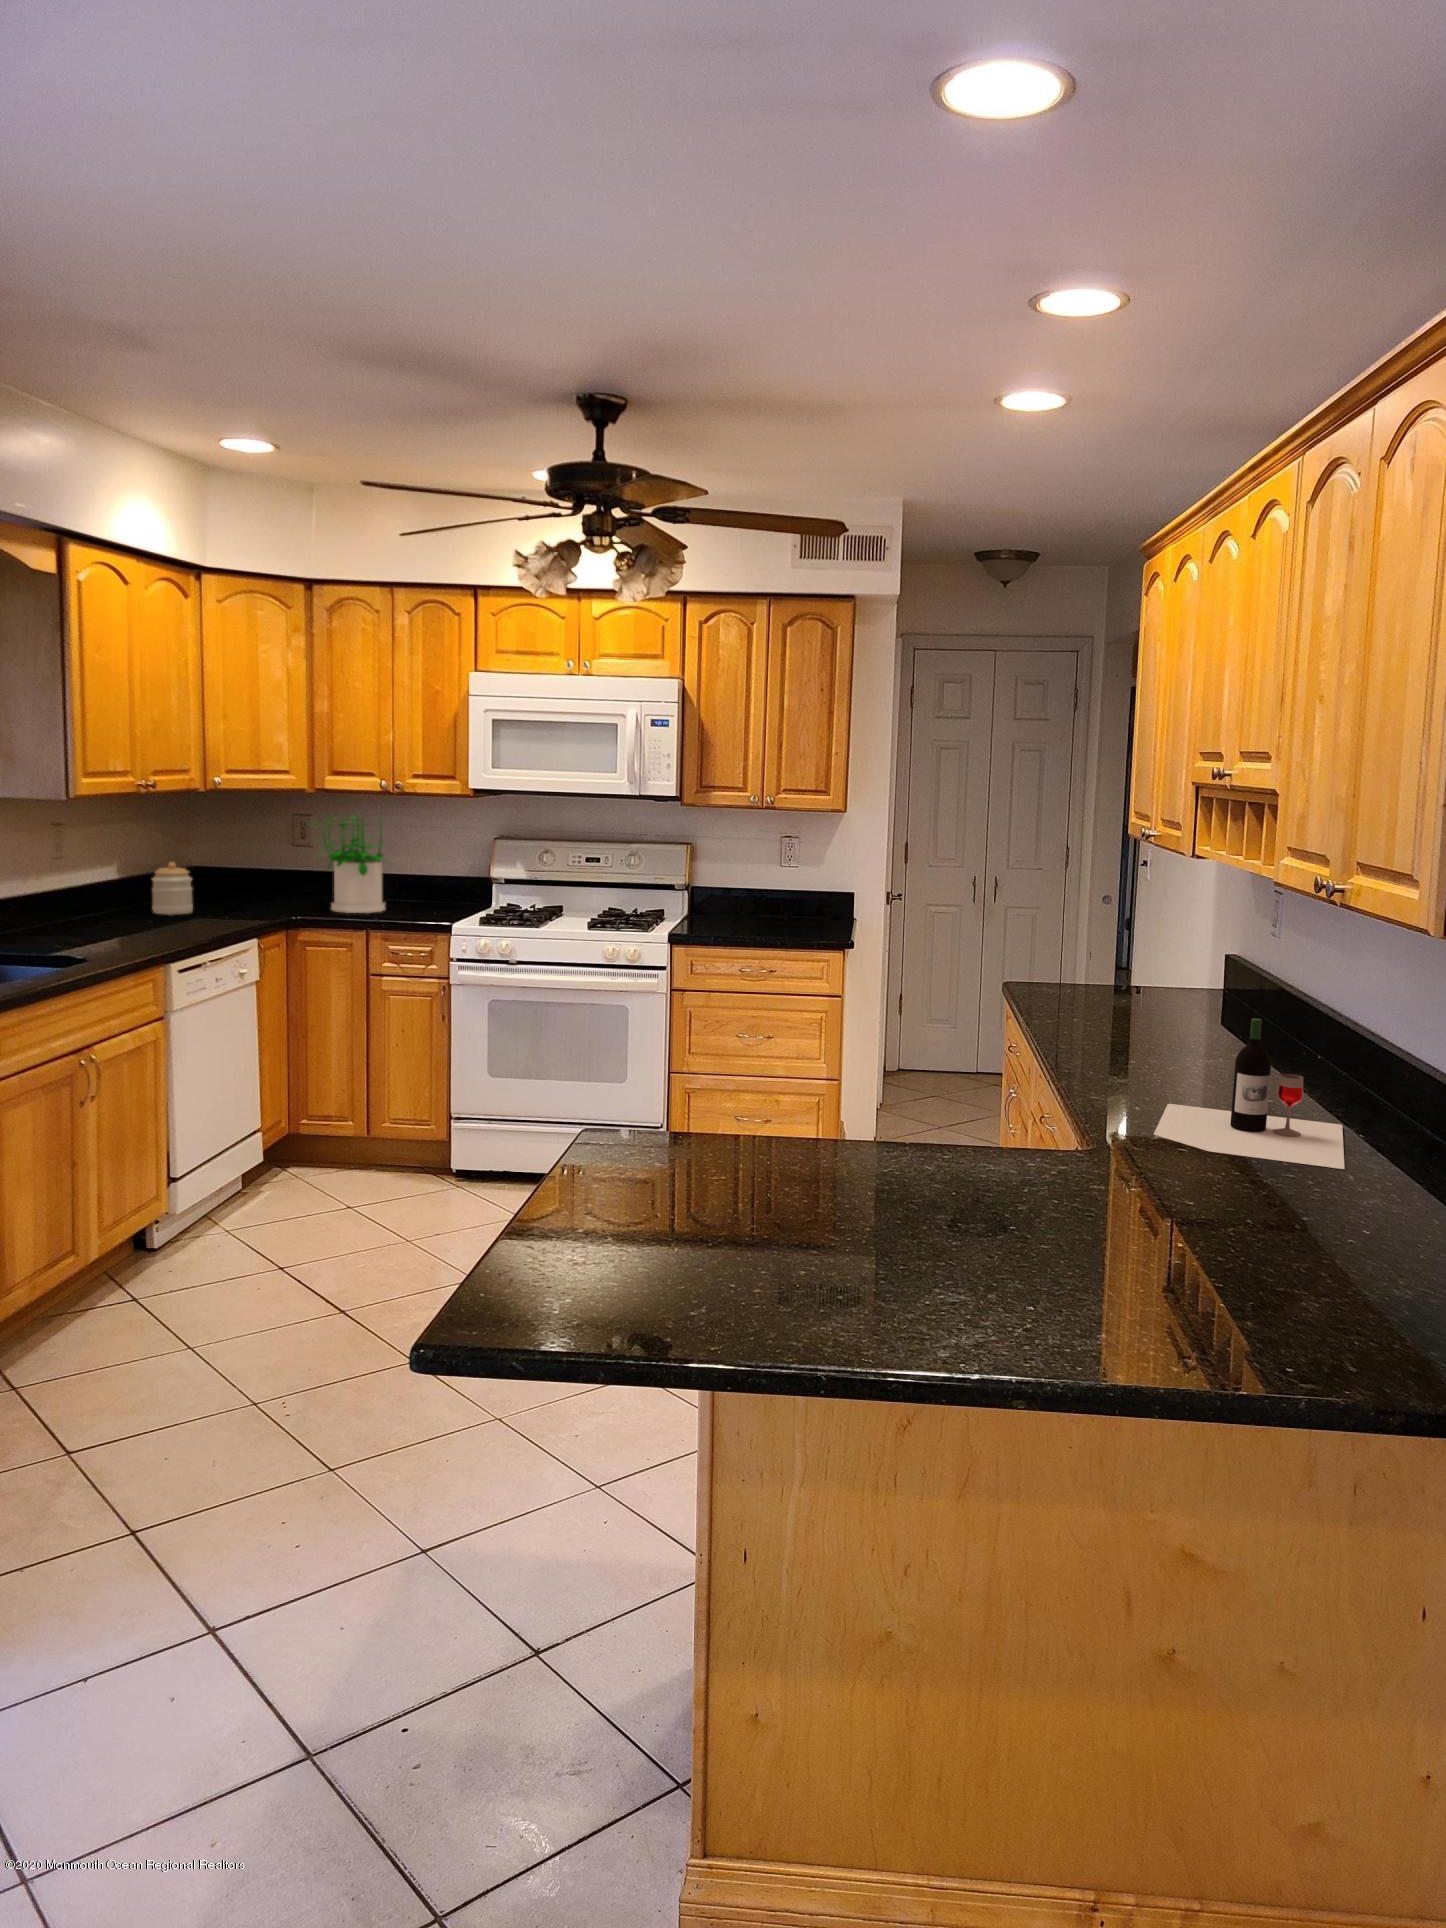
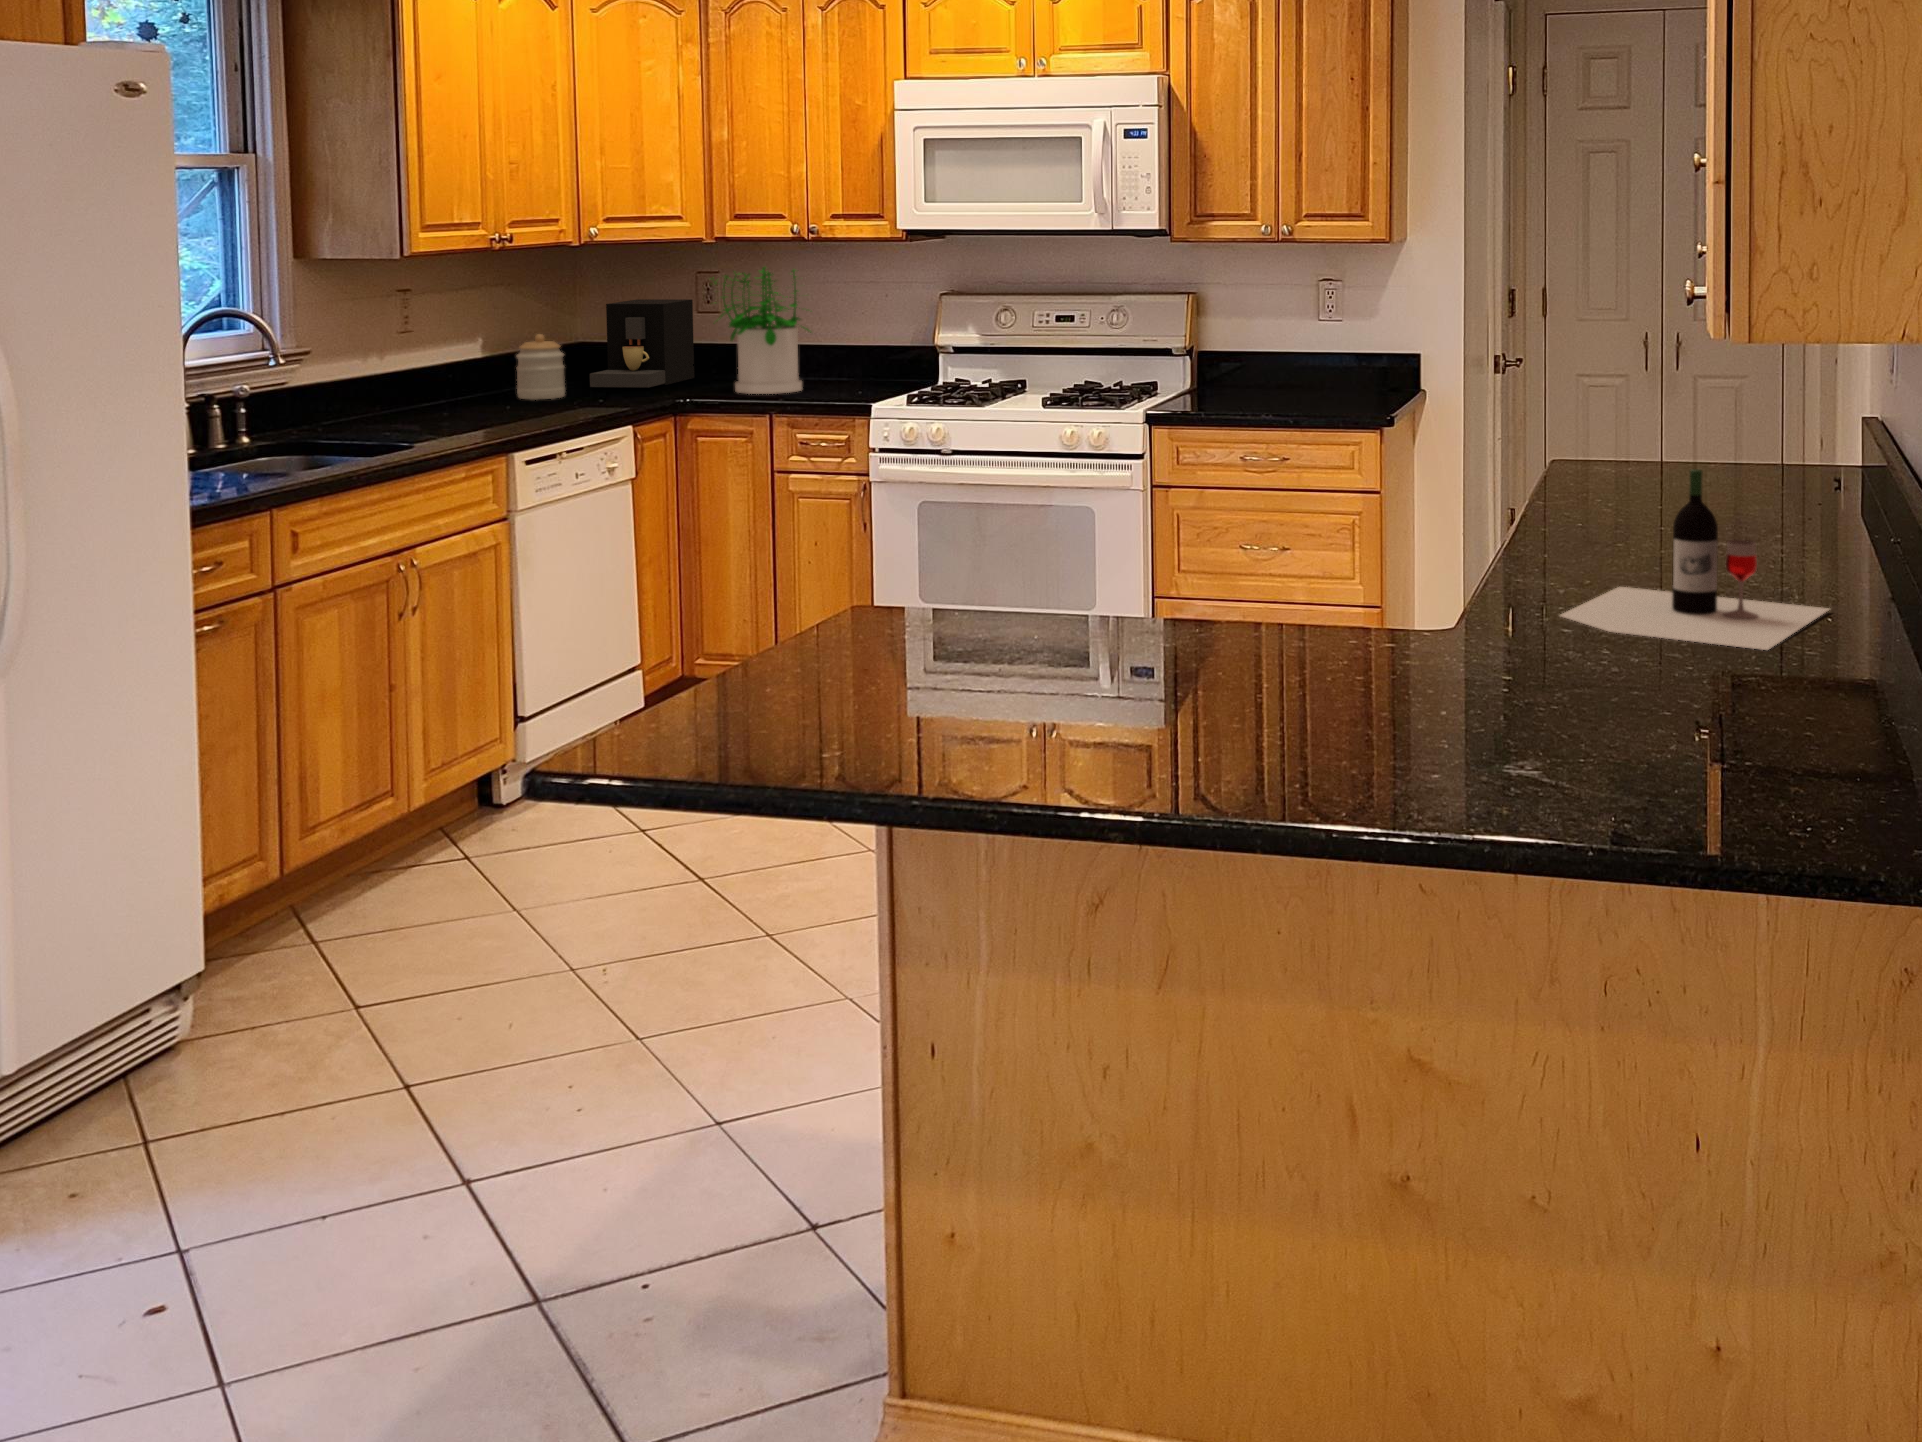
coffee maker: none [209,835,290,905] -> present [590,299,694,387]

